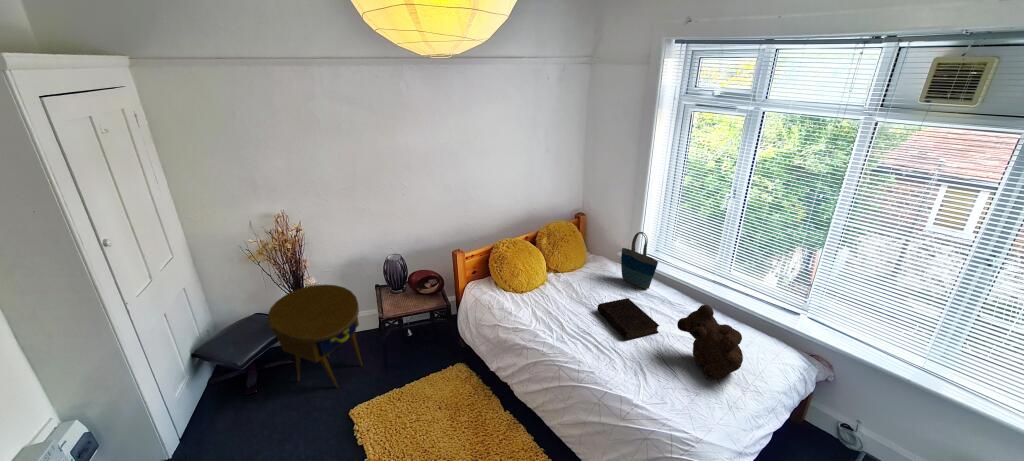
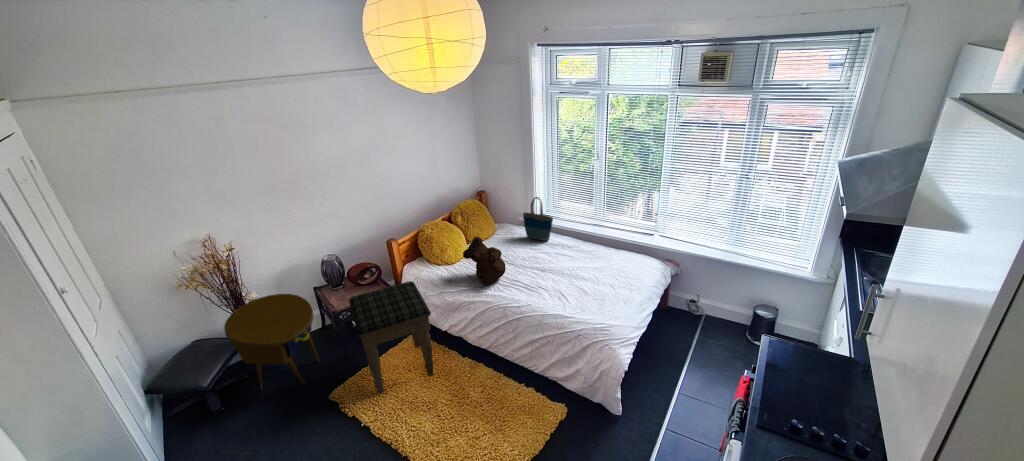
book: present [597,298,659,340] -> none [517,249,566,279]
footstool: none [381,303,469,426] -> present [349,281,433,394]
teddy bear: present [677,305,743,379] -> present [463,237,506,285]

